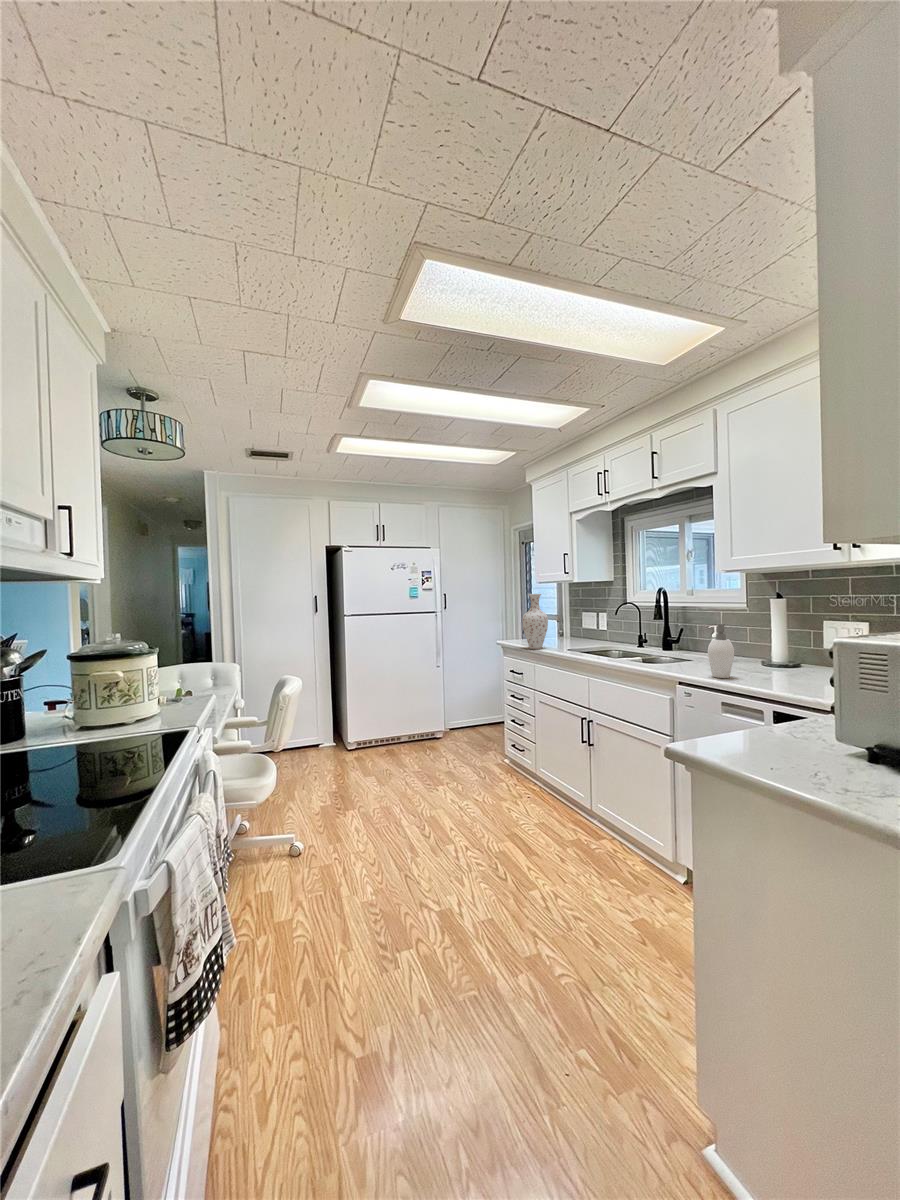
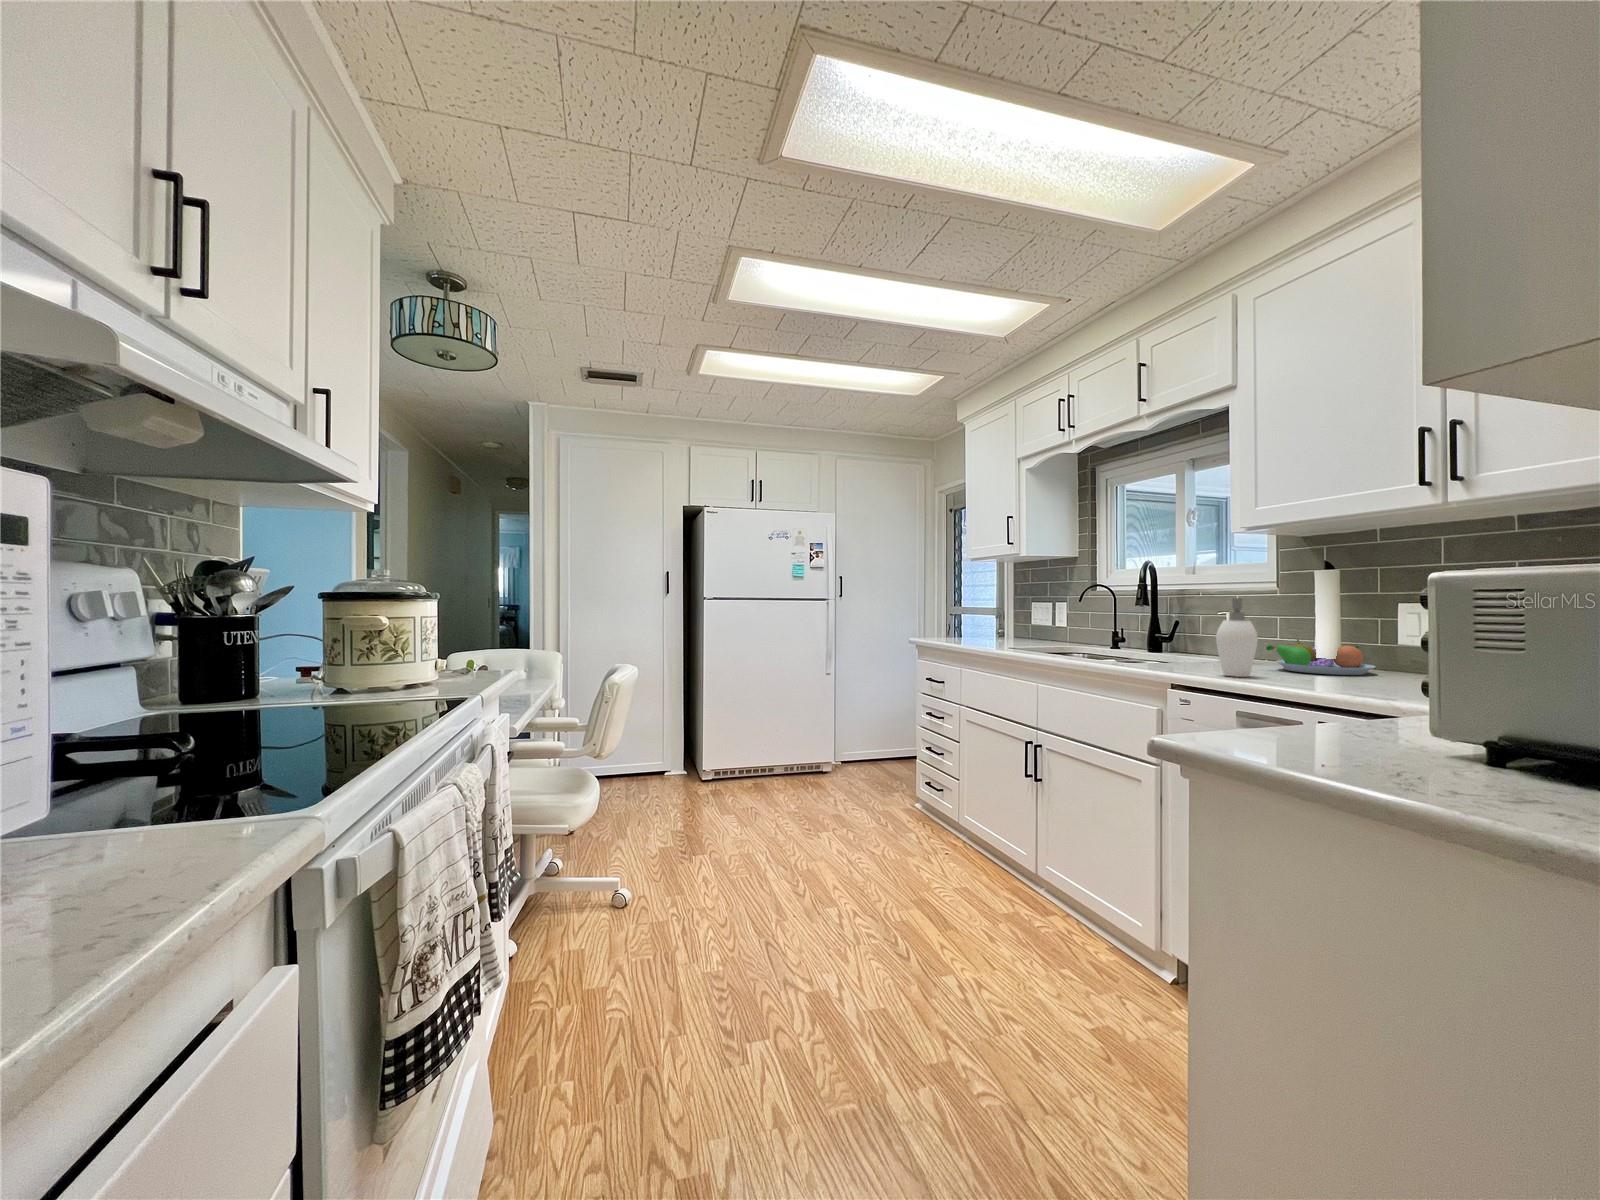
vase: present [523,594,548,649] -> none [944,573,980,649]
fruit bowl: none [741,646,810,673] -> present [1266,639,1376,675]

